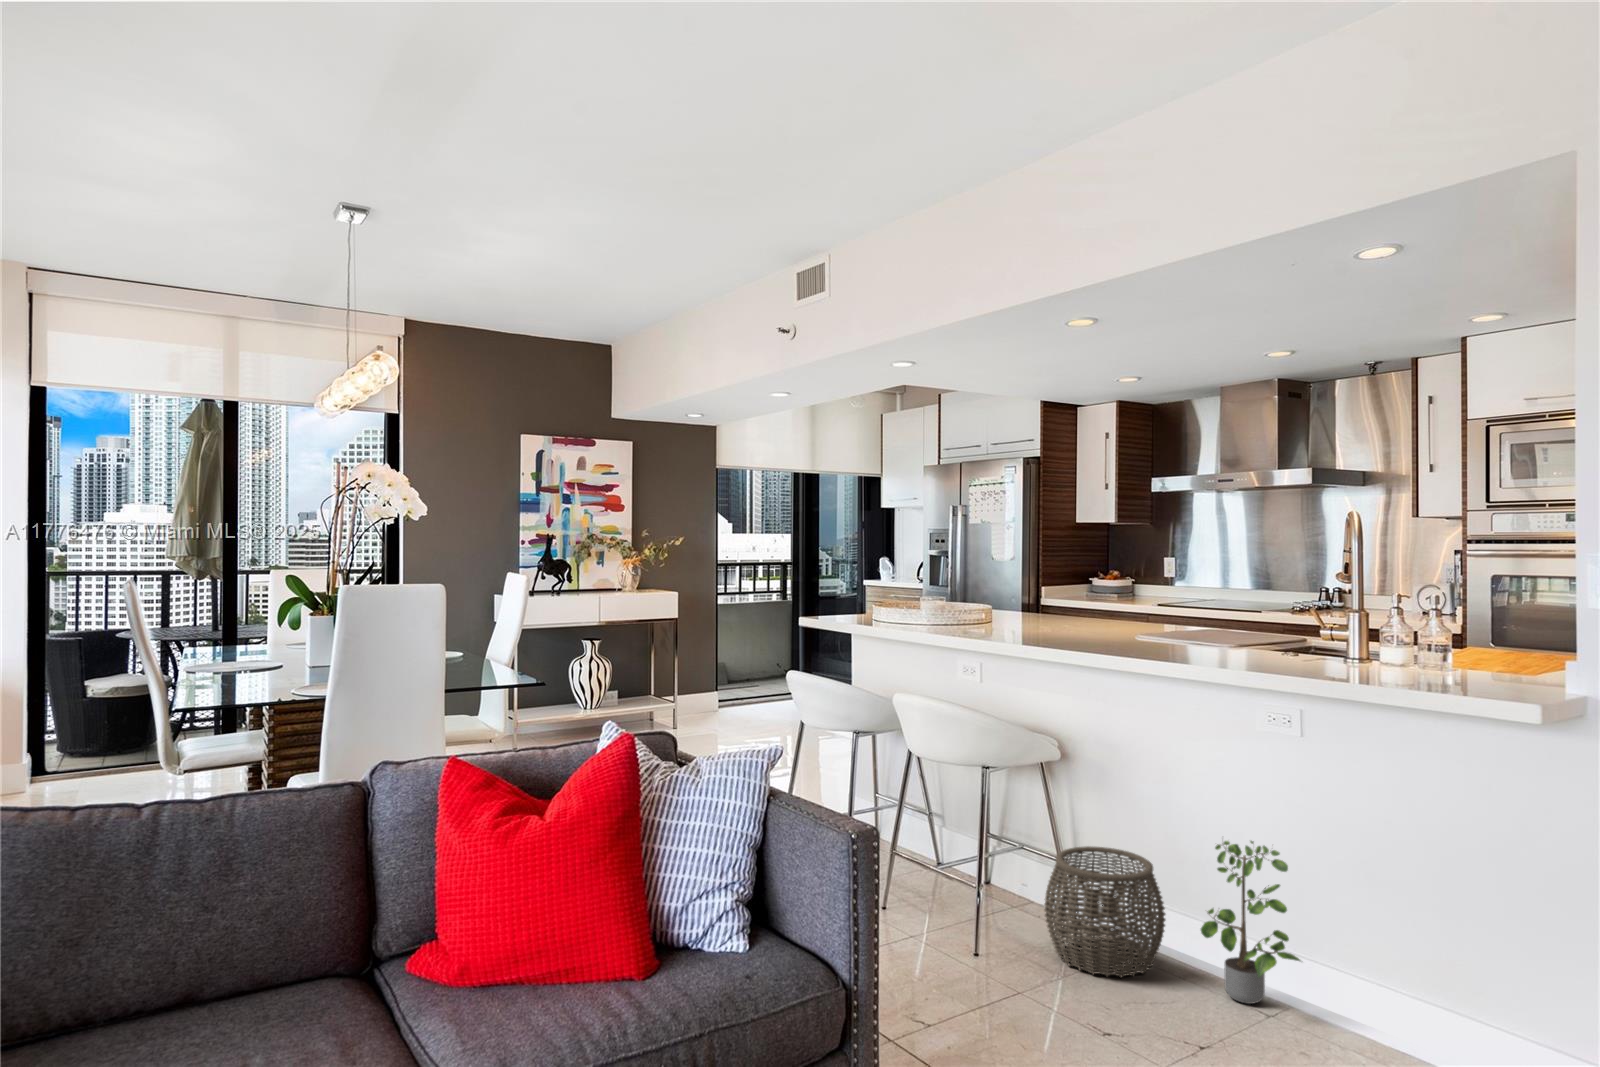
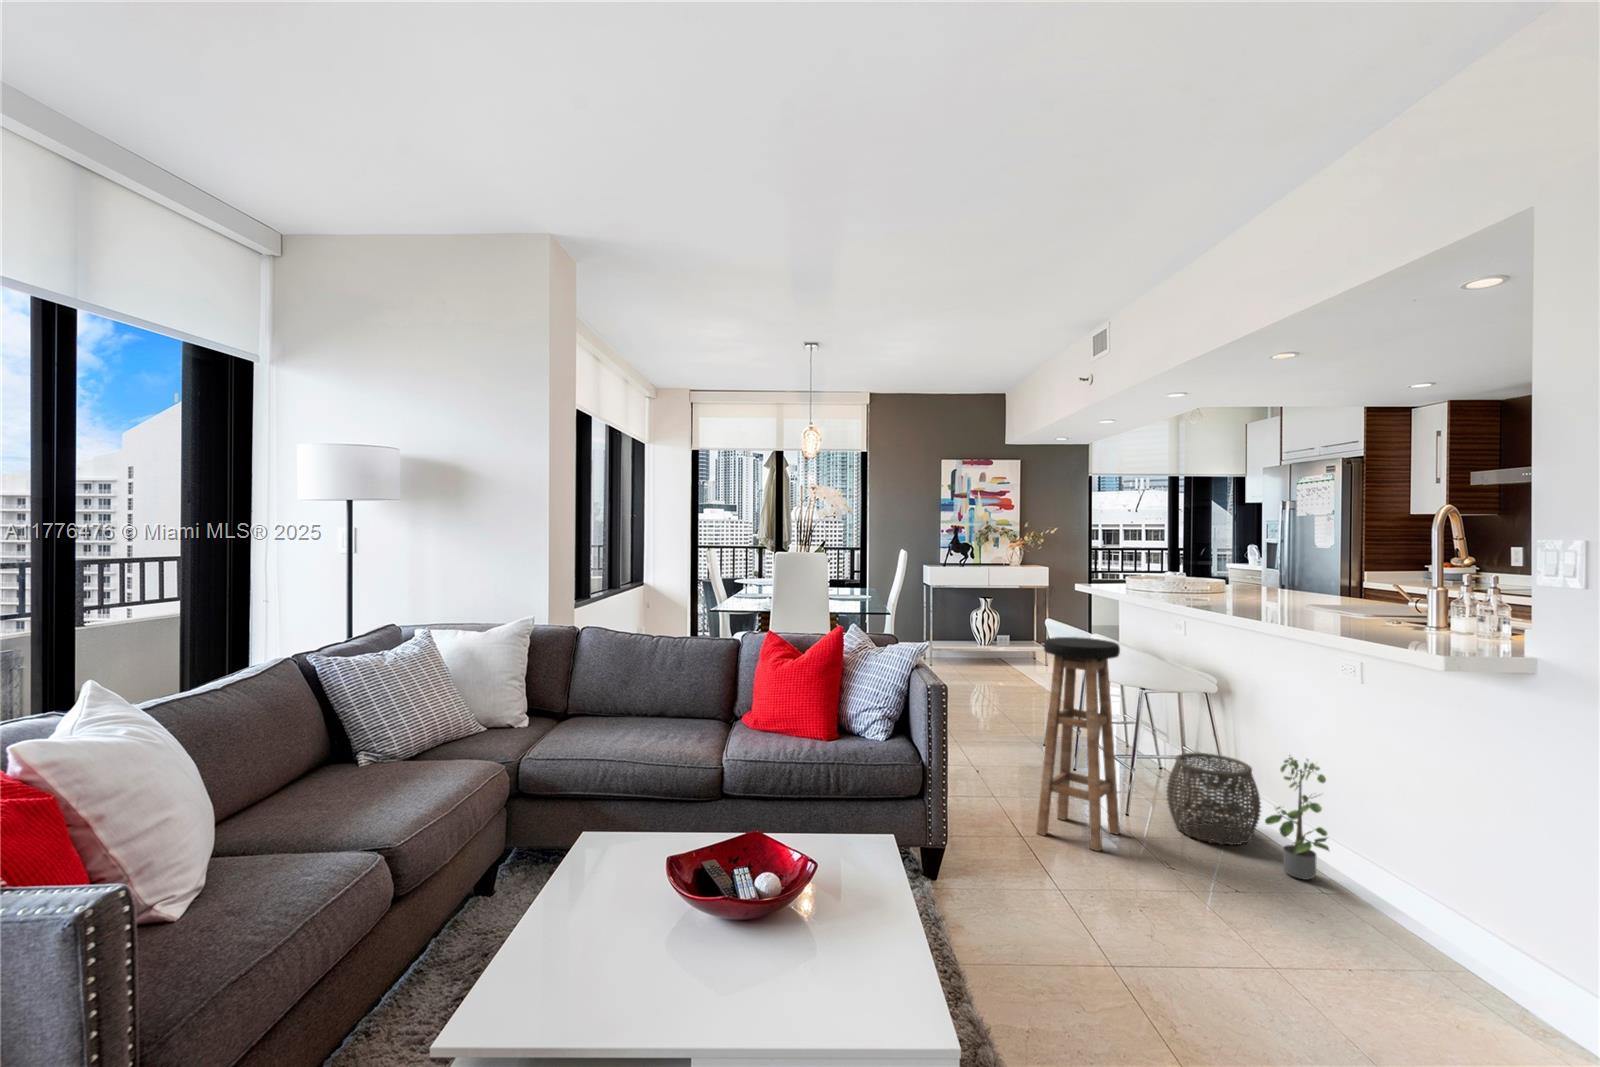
bar stool: none [922,705,1036,1041] -> present [1036,637,1120,851]

